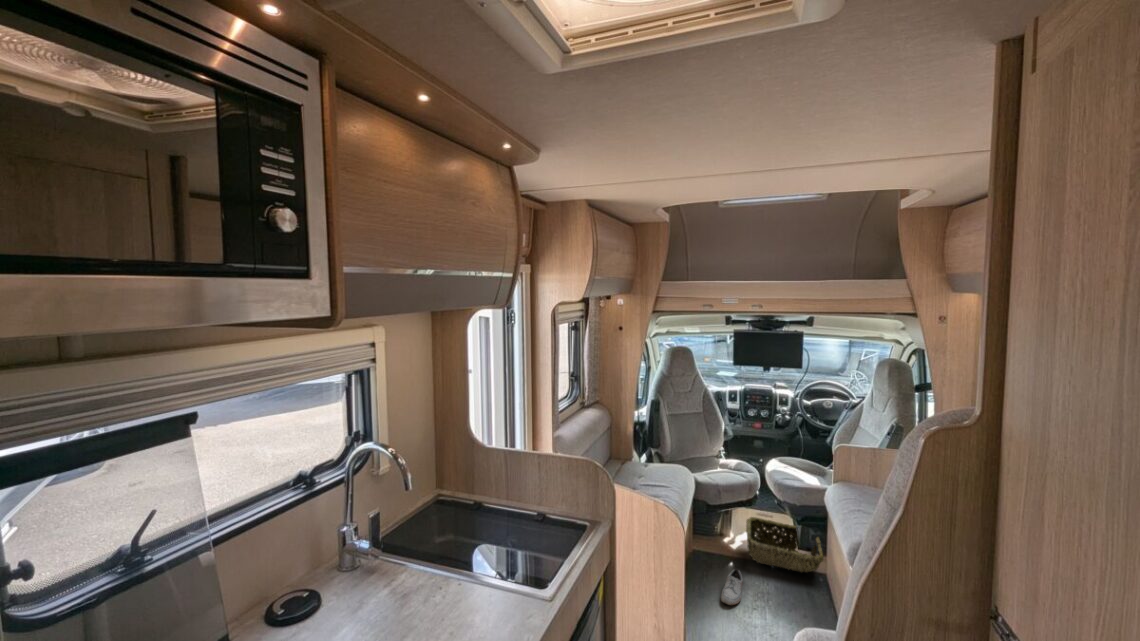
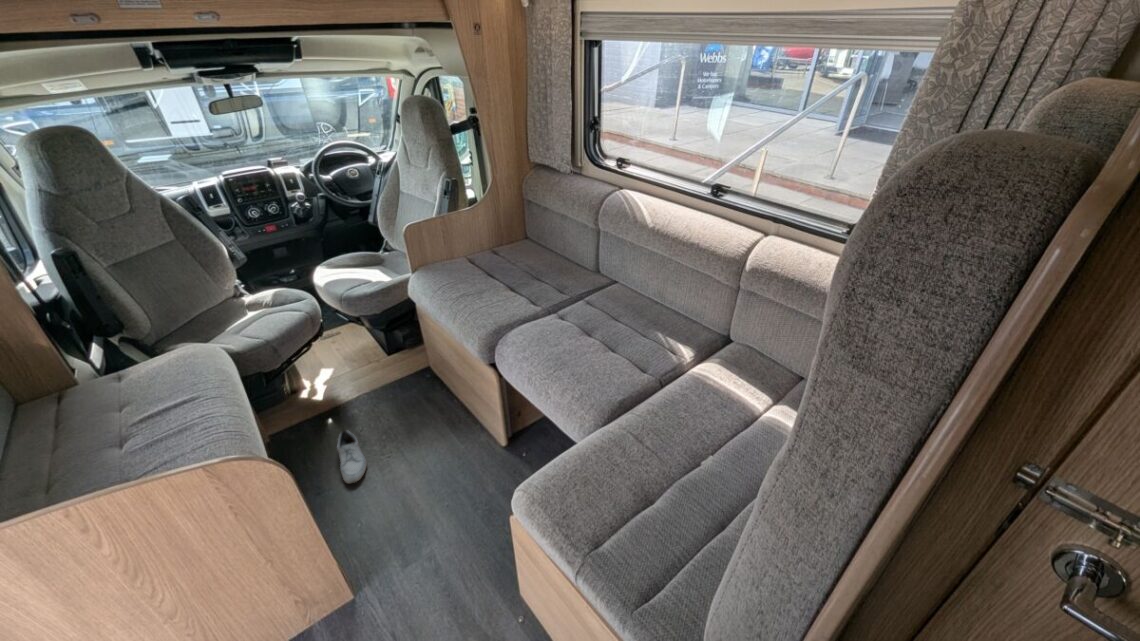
woven basket: present [746,517,824,572] -> none [323,331,425,403]

